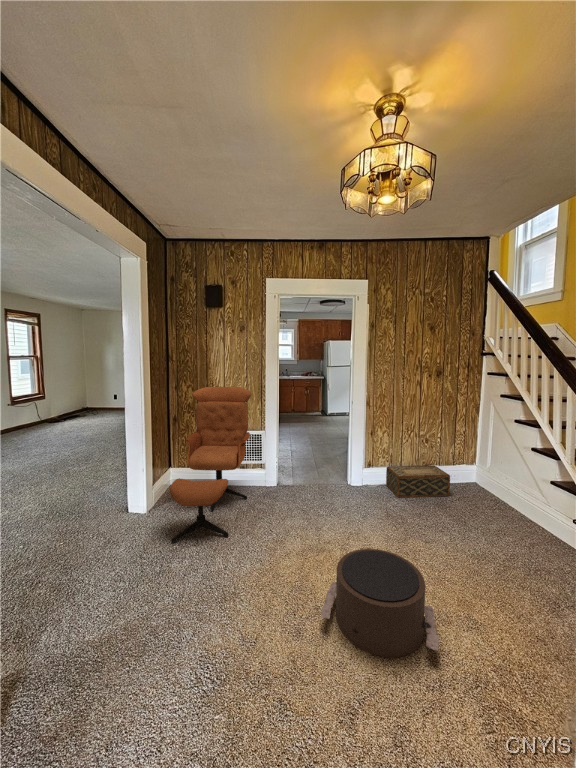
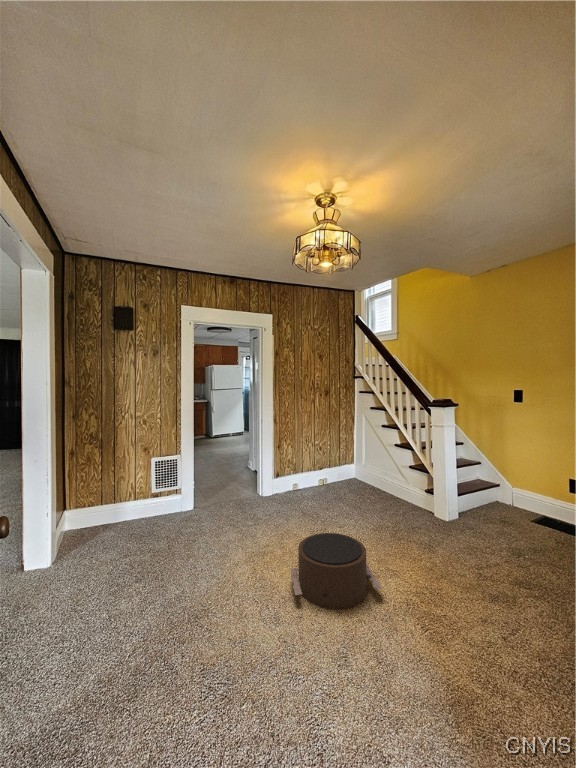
lounge chair: present [170,387,251,543] -> none [99,411,171,584]
woven basket: present [386,465,450,498] -> none [293,469,342,500]

